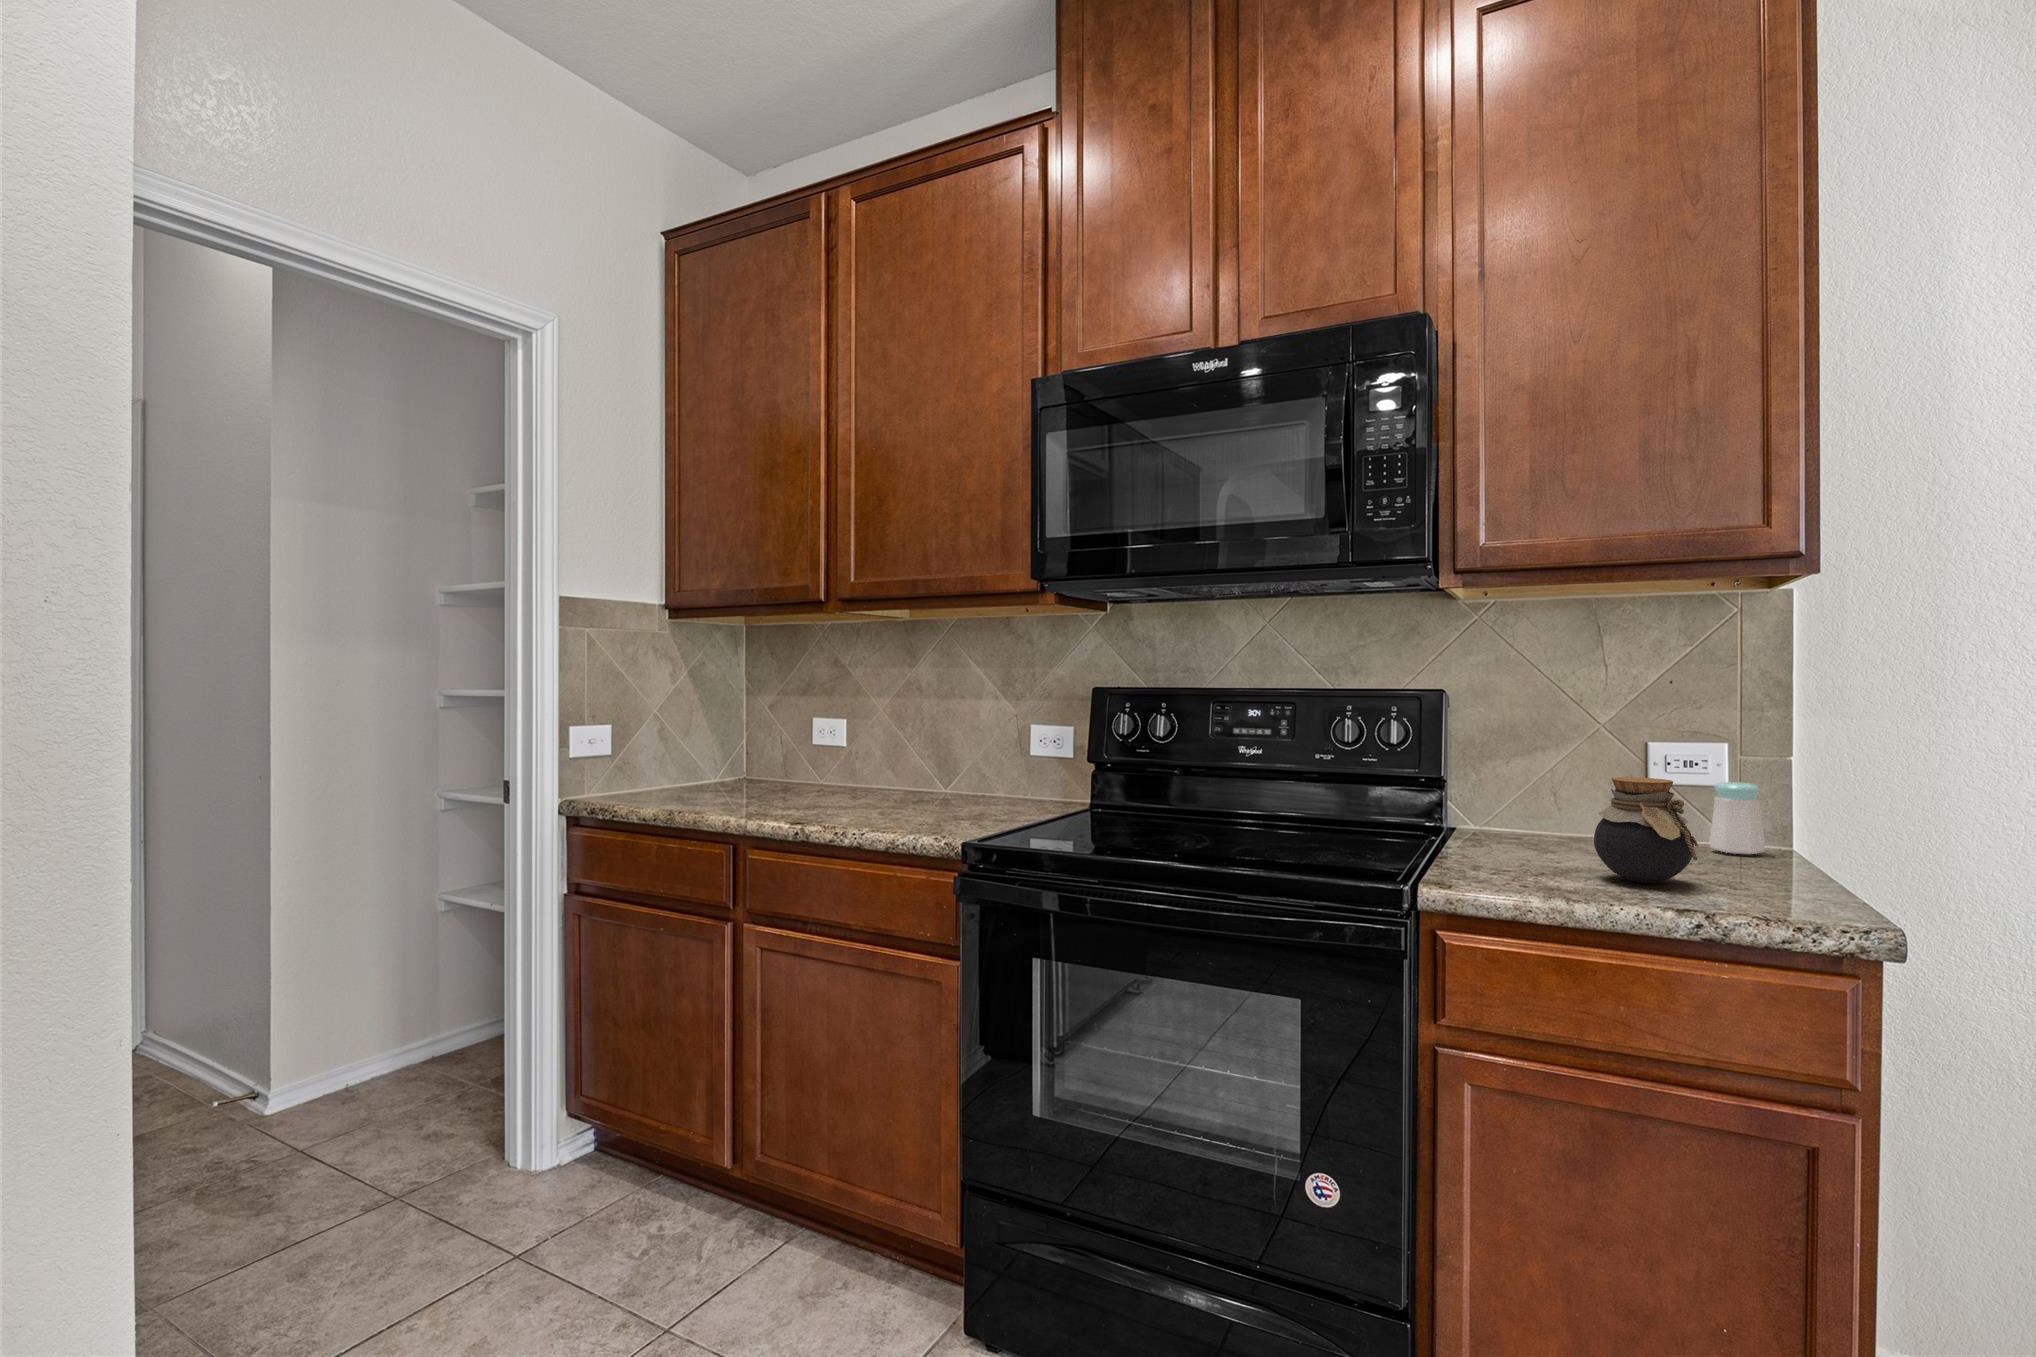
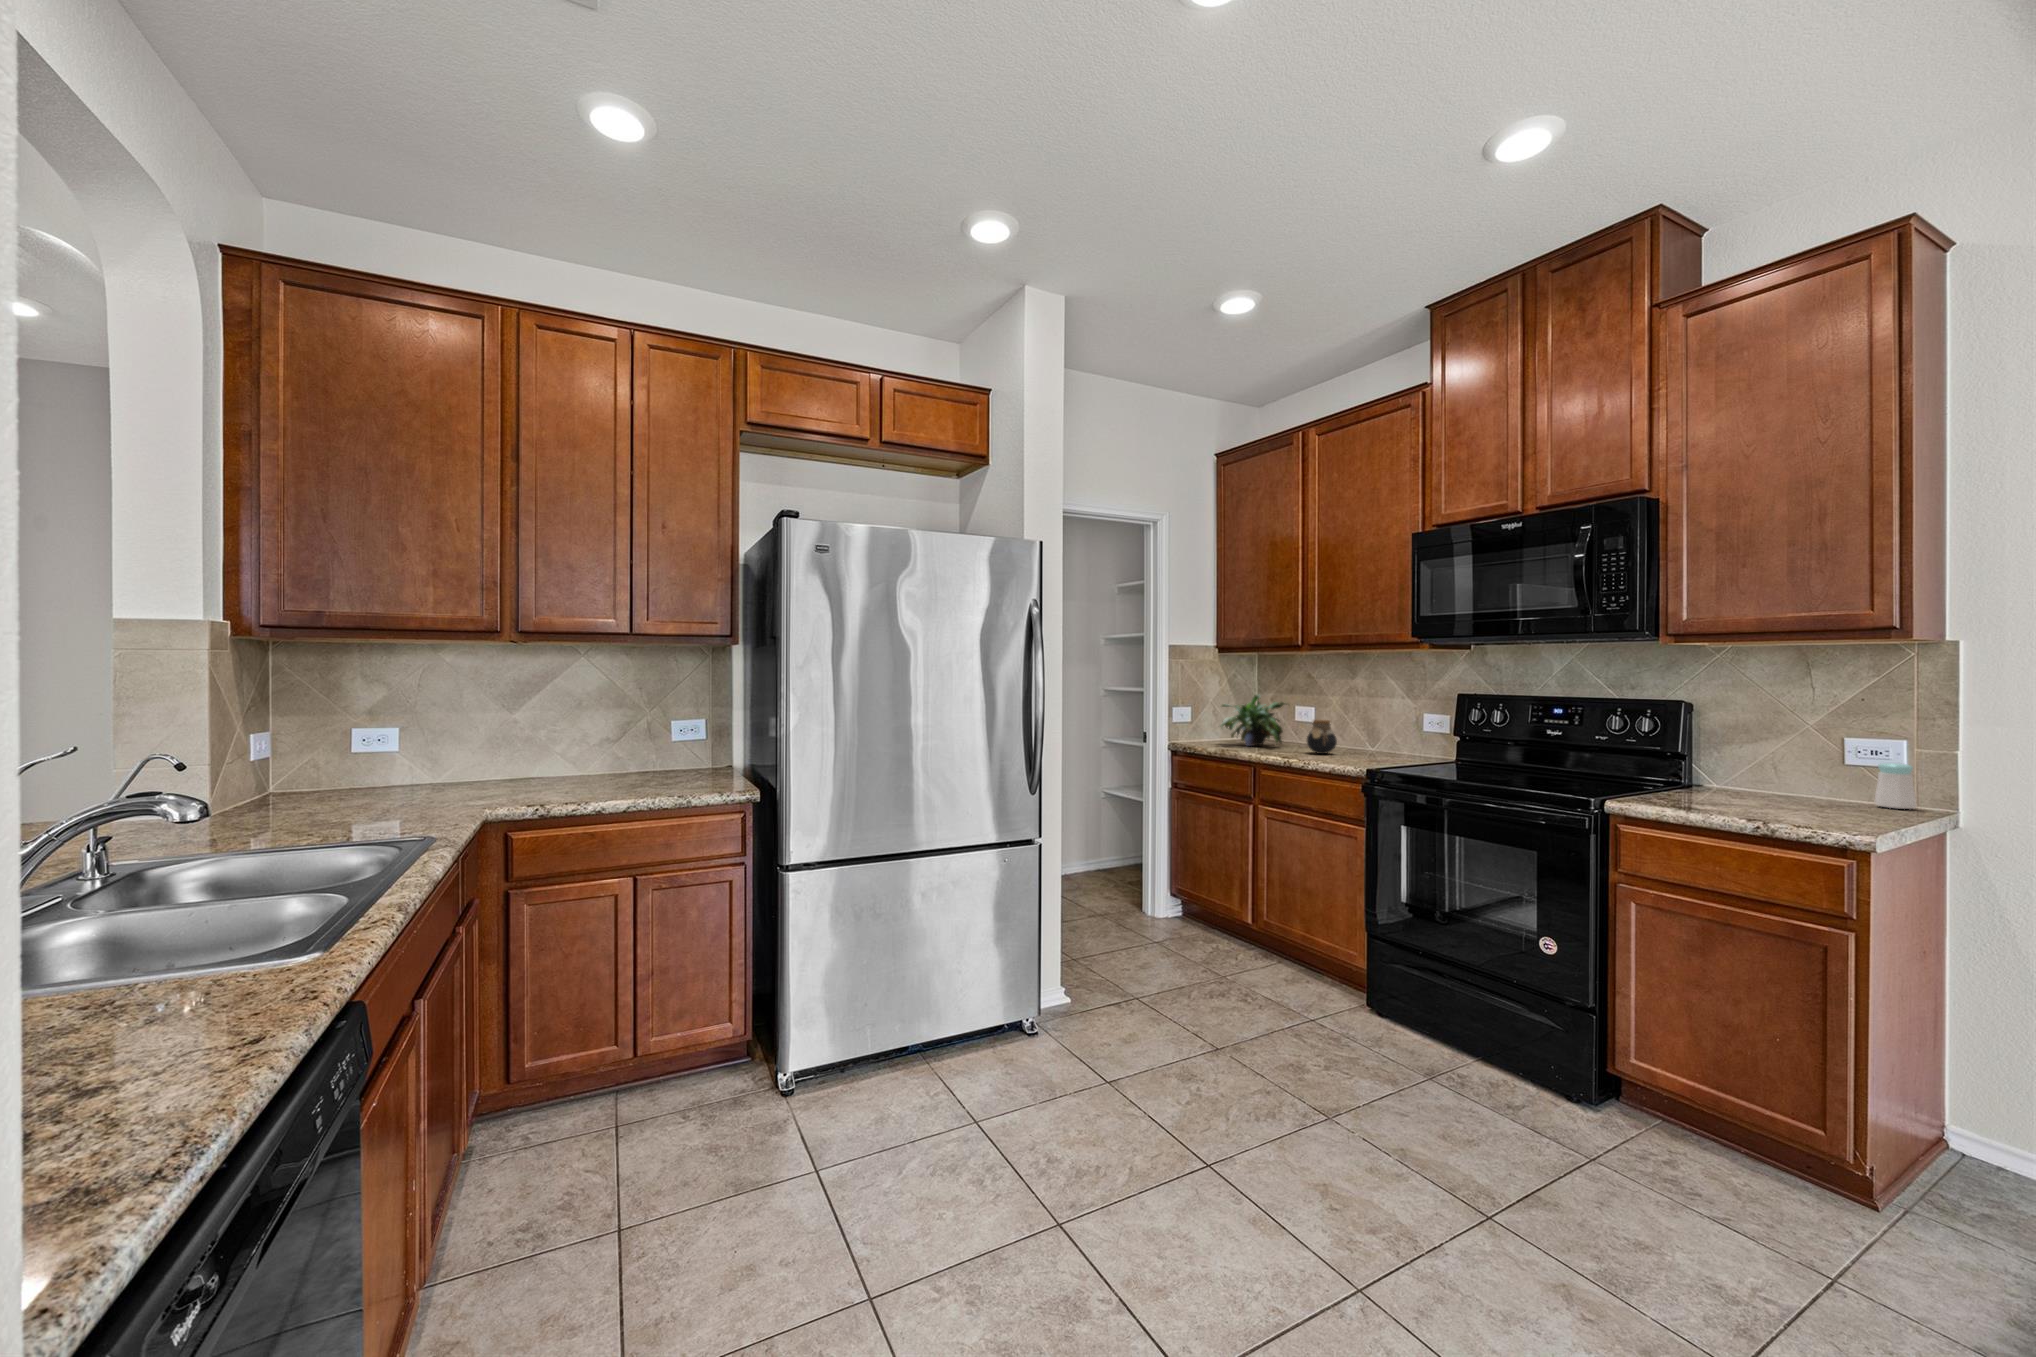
potted plant: none [665,696,802,797] -> present [1220,694,1285,746]
jar: present [1594,777,1698,883] -> present [1307,720,1337,754]

